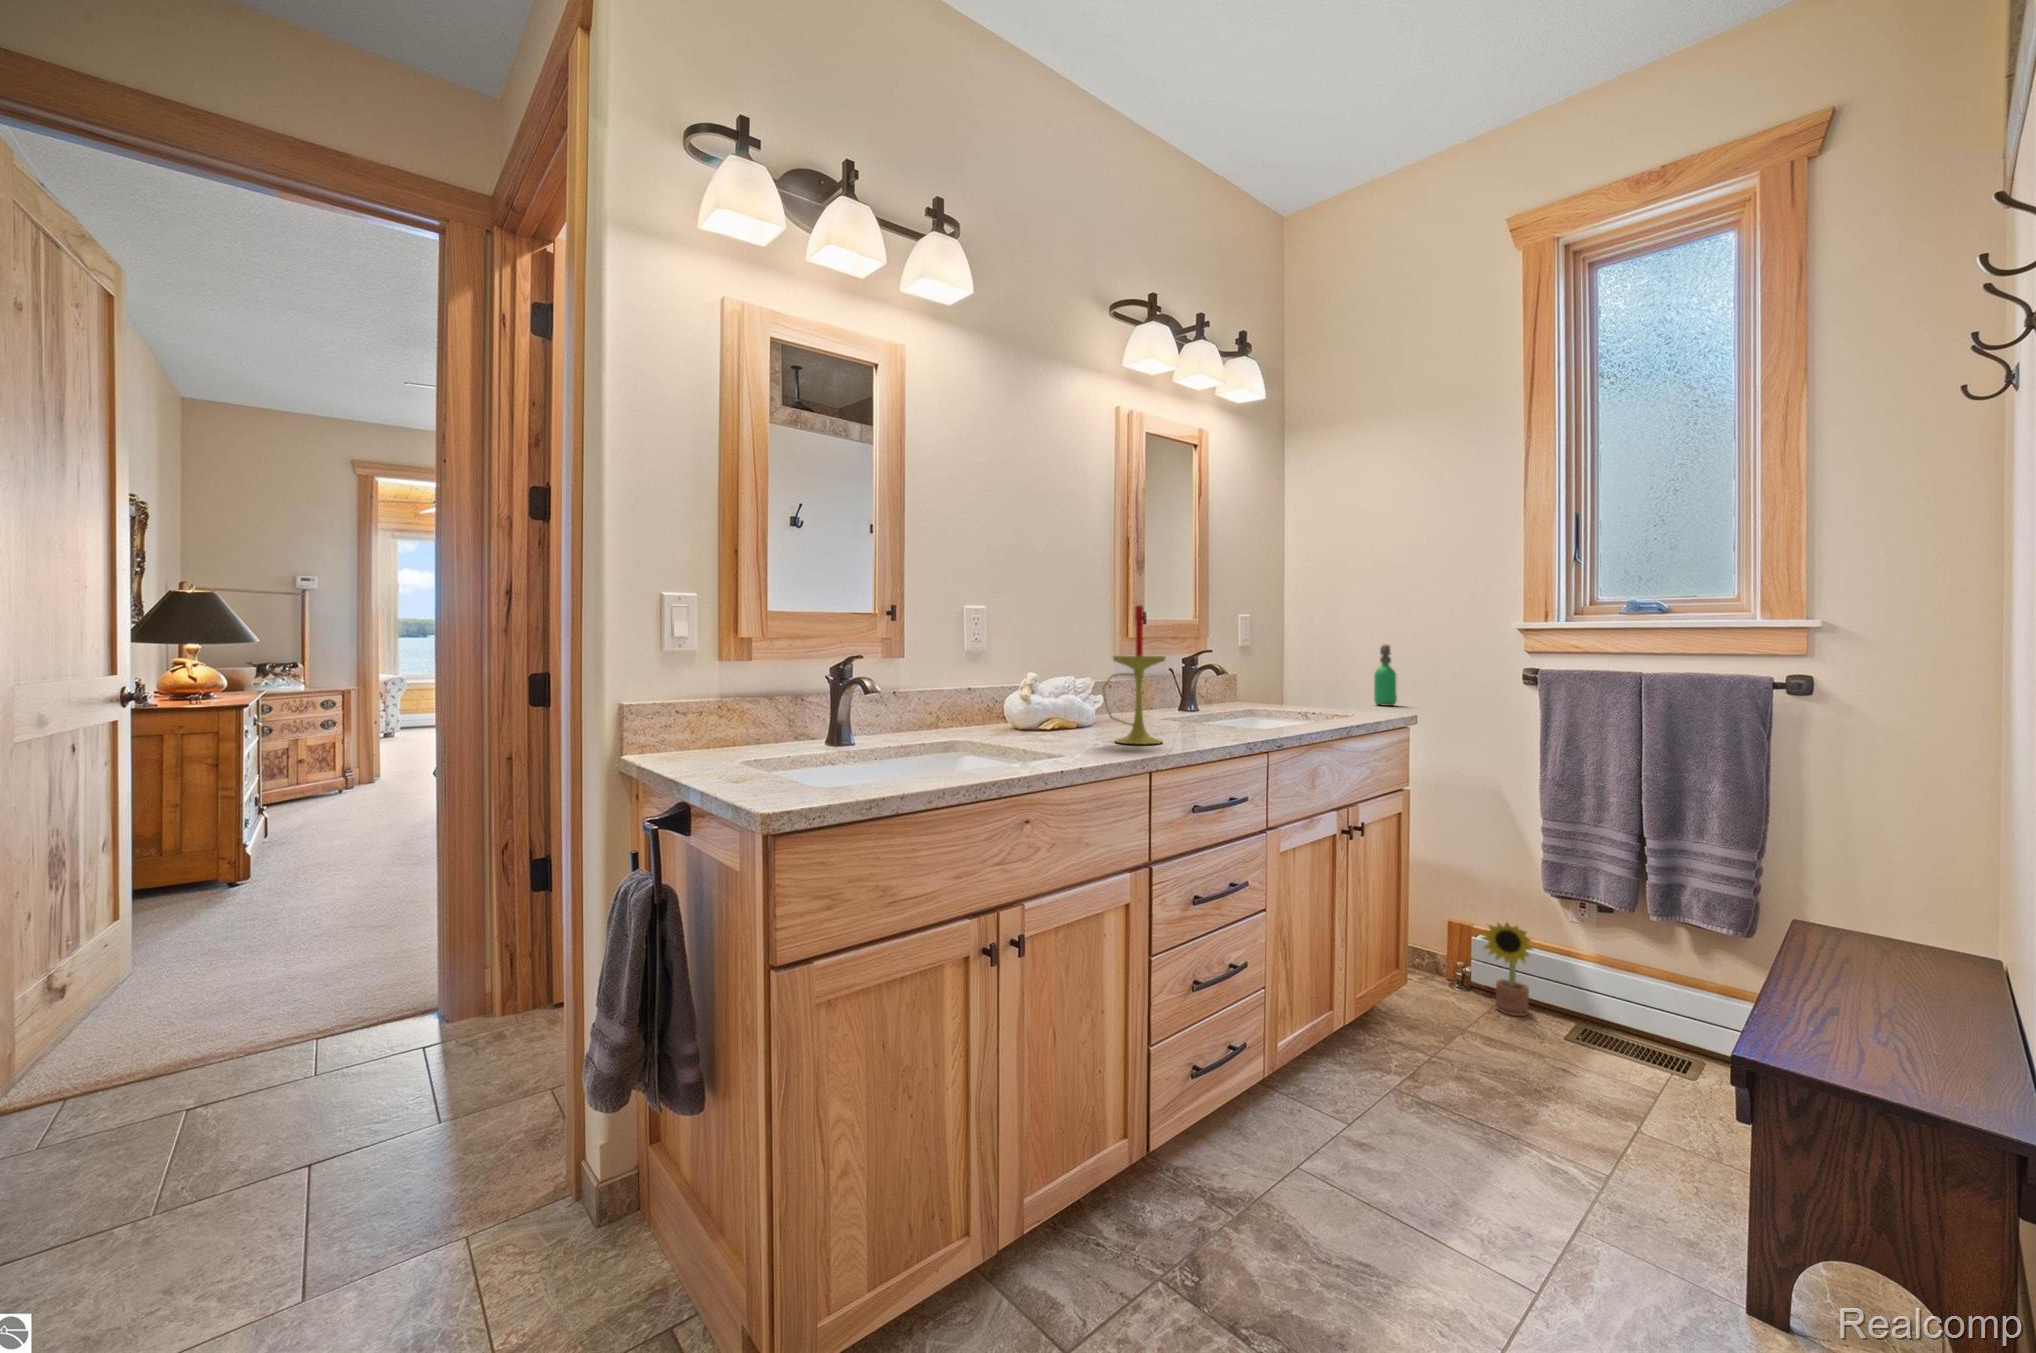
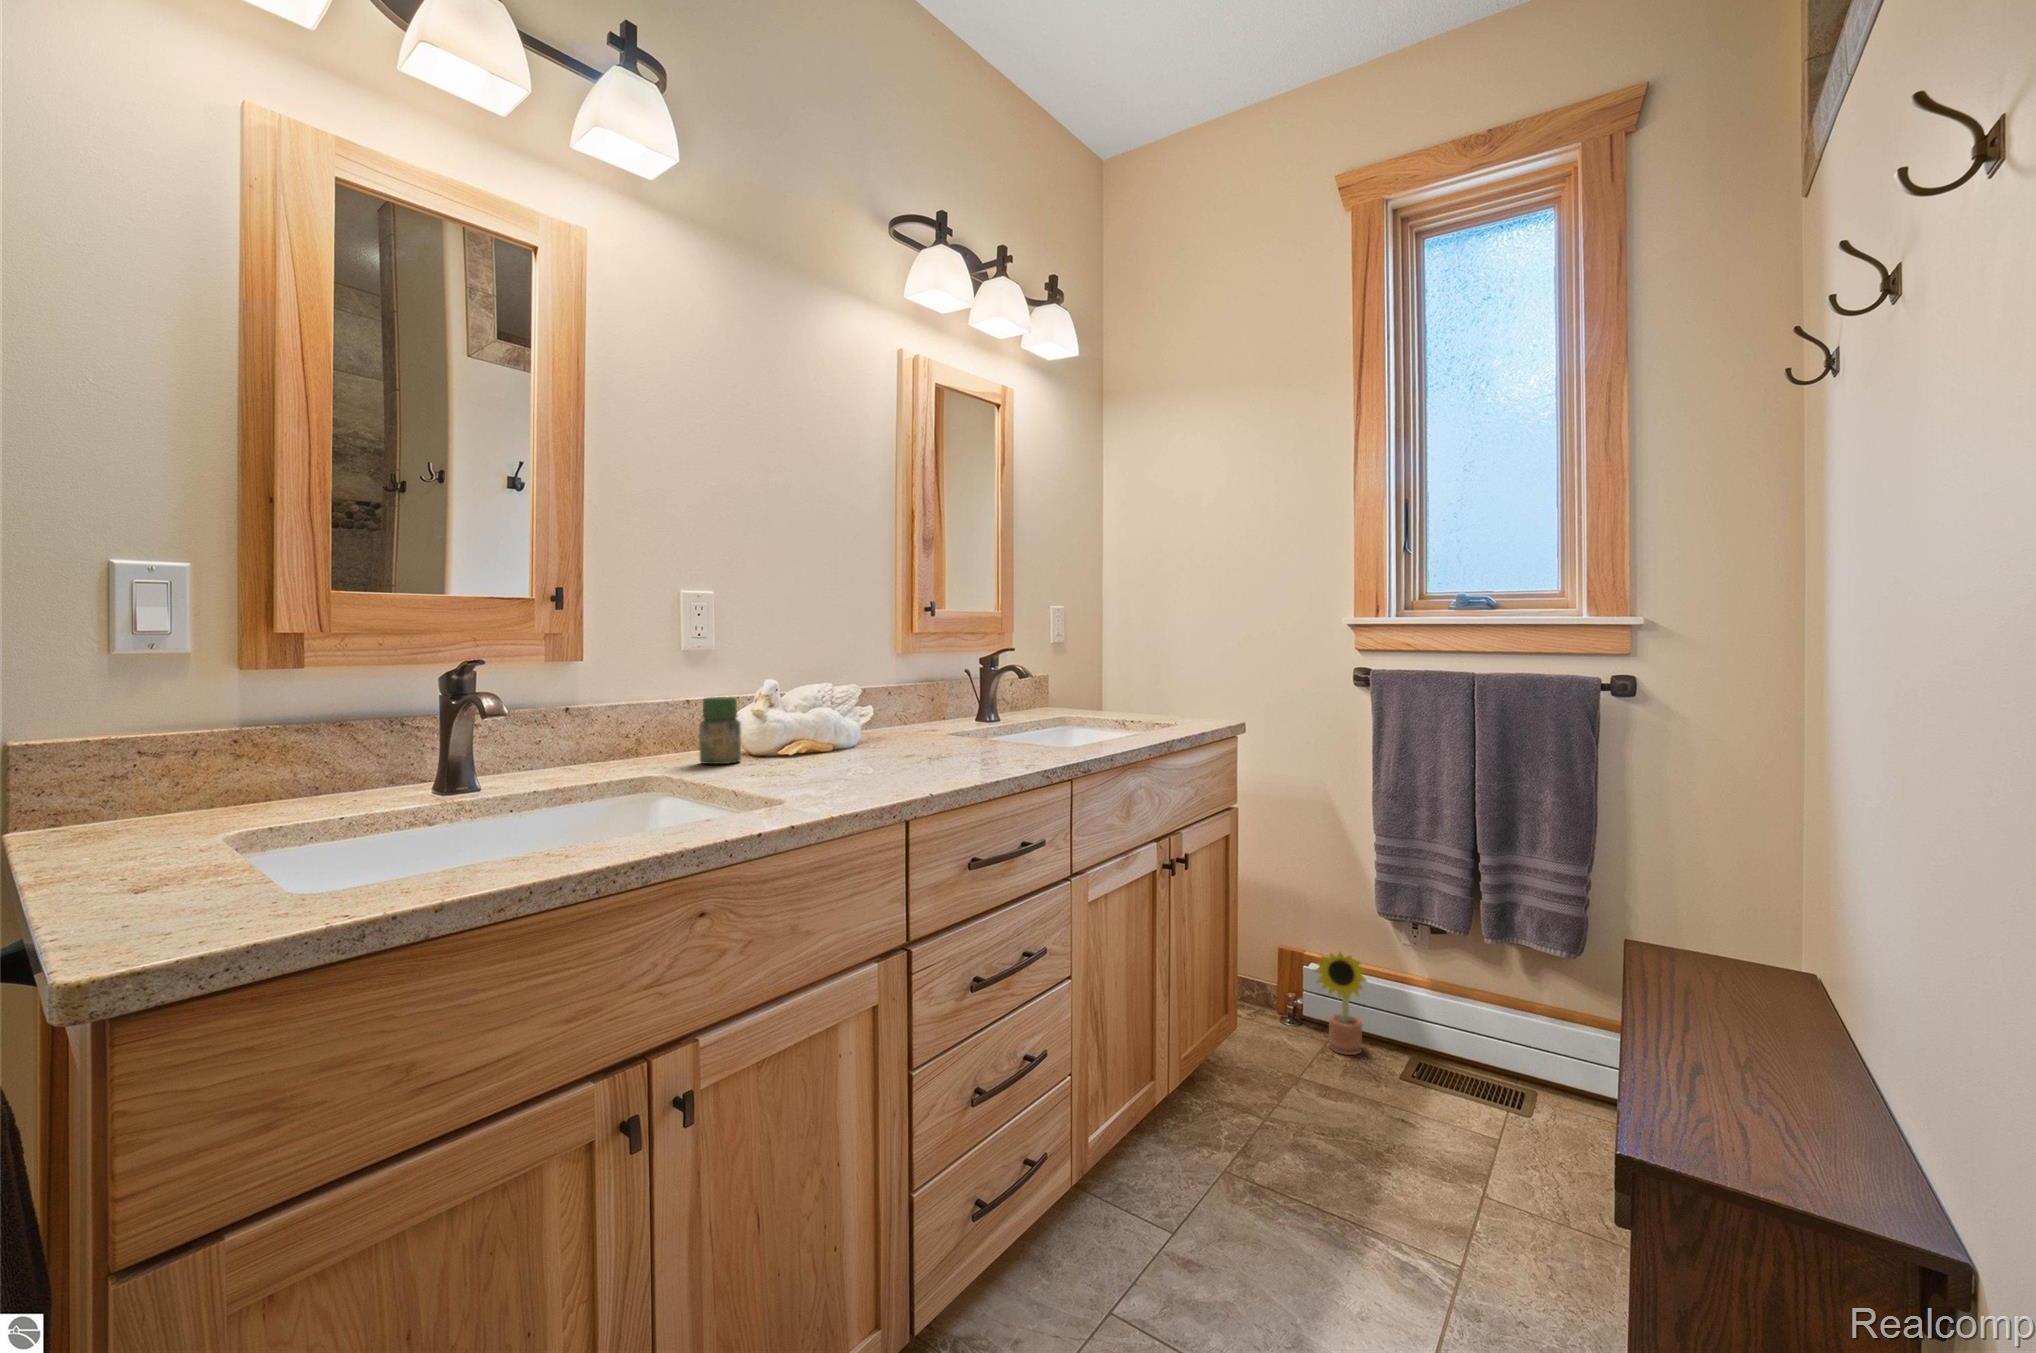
candle: present [1102,605,1165,744] -> none [852,587,940,777]
soap dispenser: present [1374,644,1397,706] -> none [1200,641,1225,710]
jar: none [983,685,1012,734] -> present [699,697,741,764]

